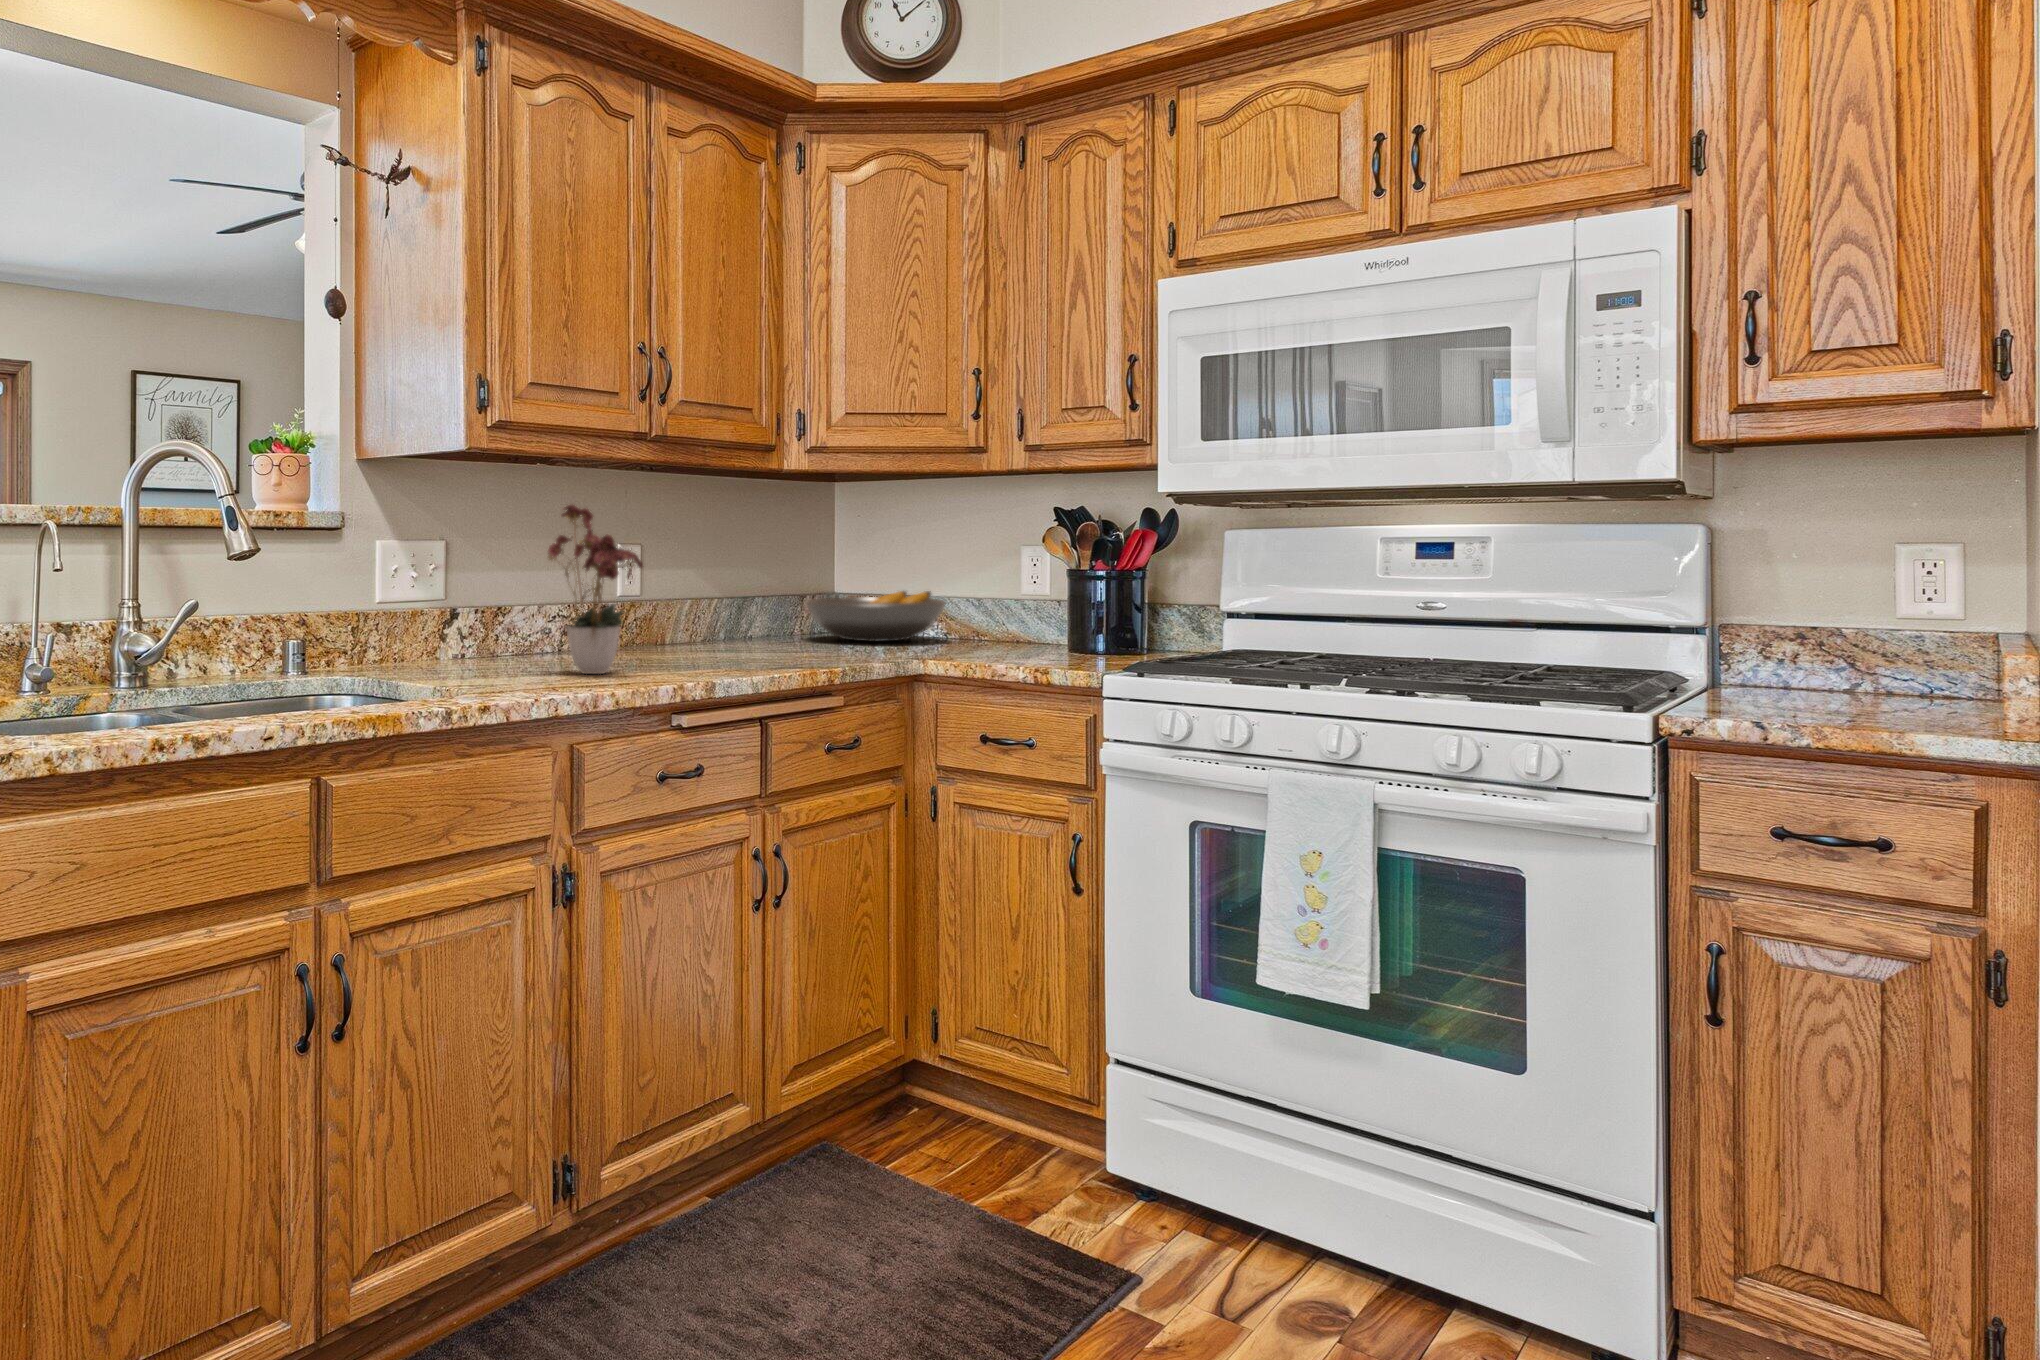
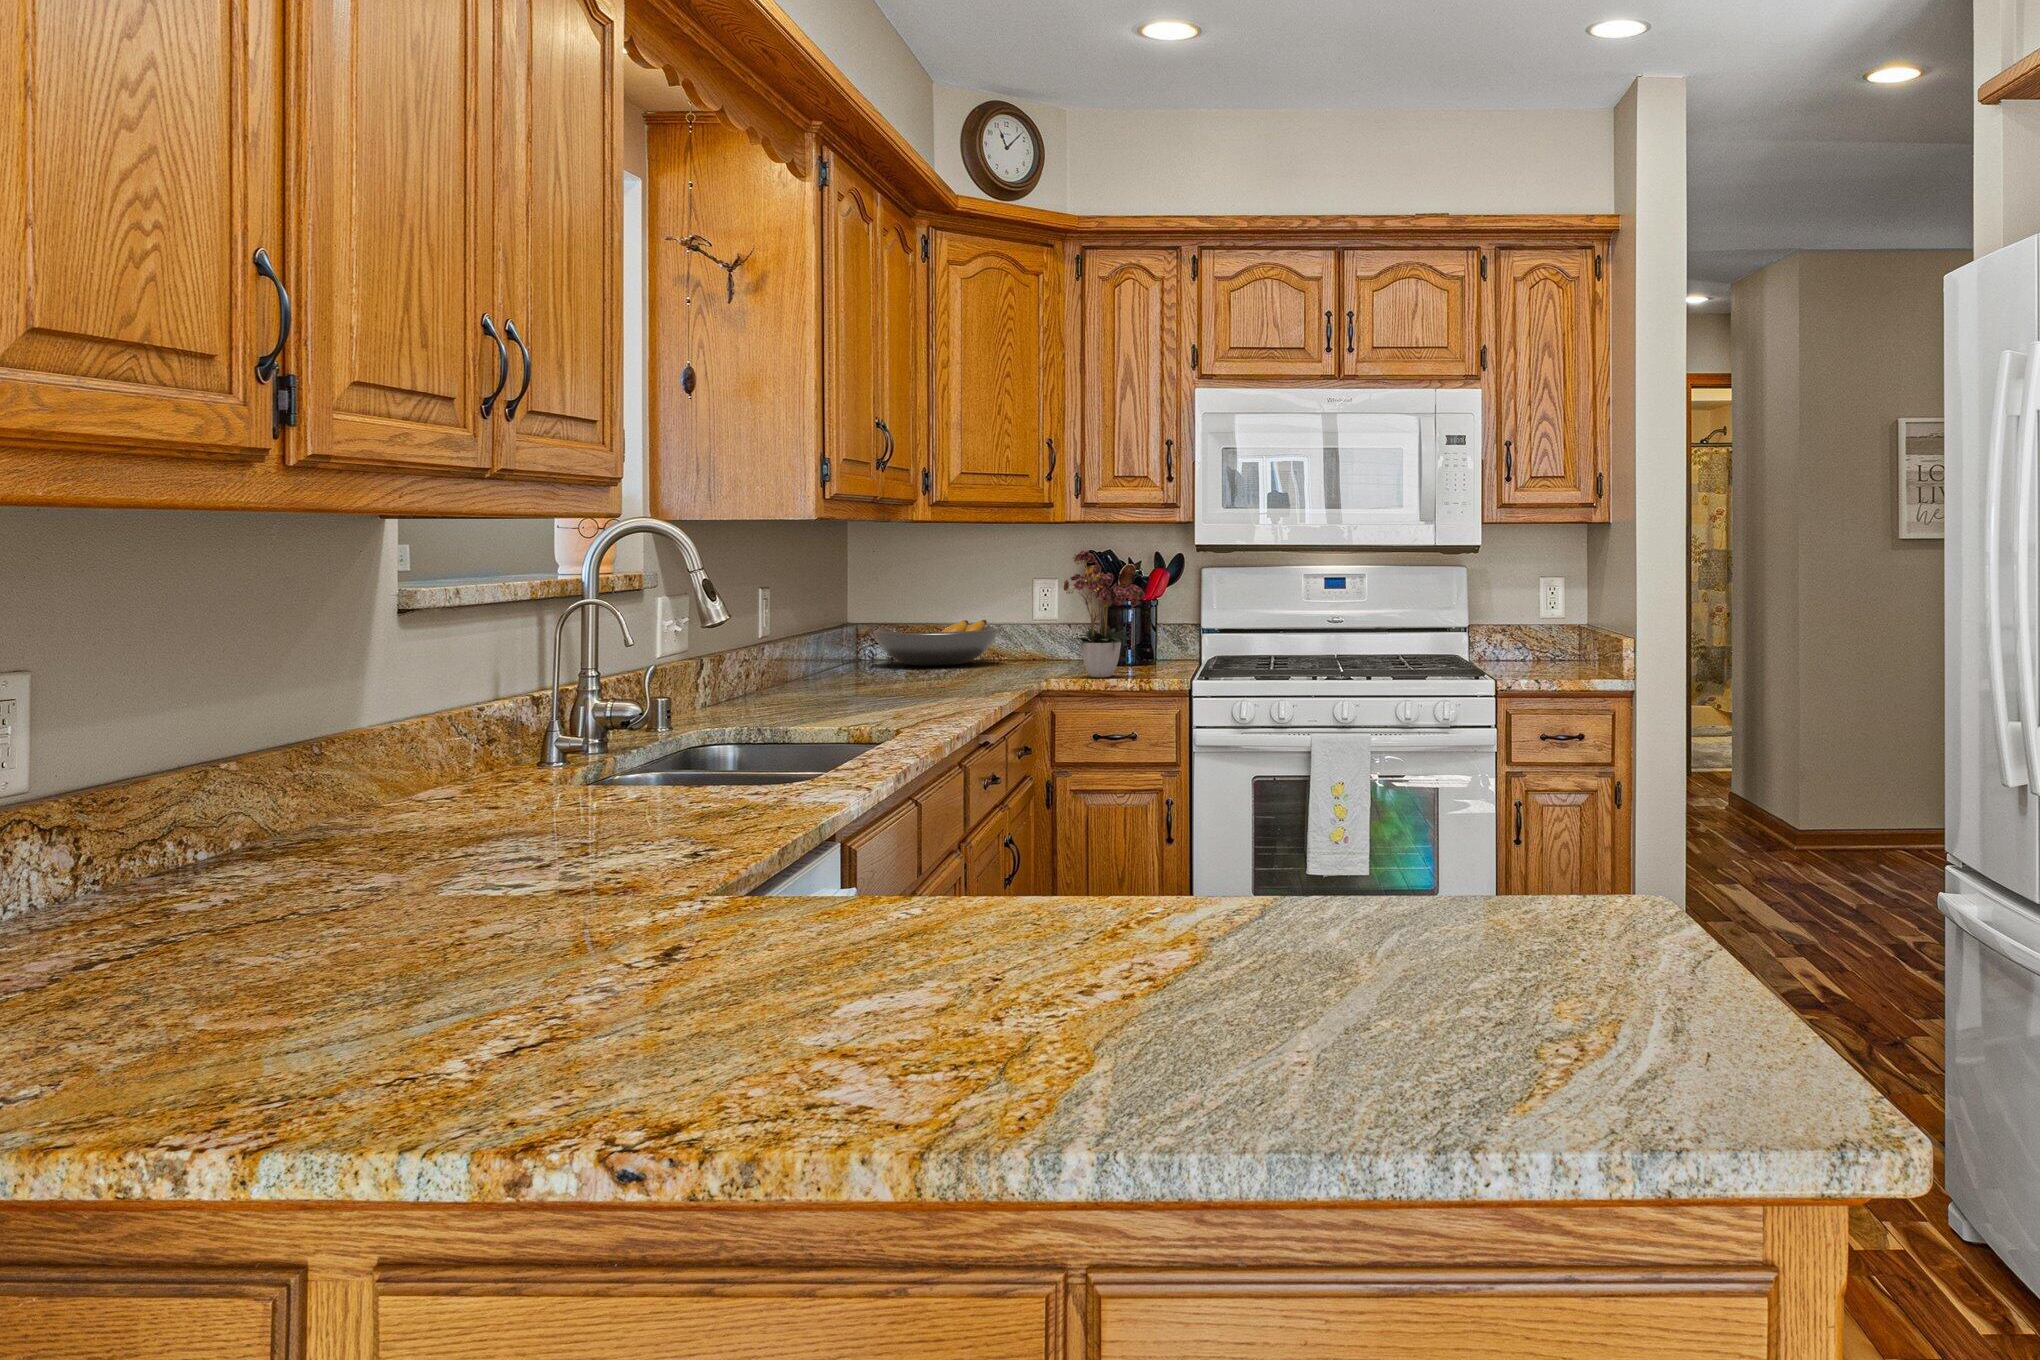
flower arrangement: present [548,504,643,674] -> present [1064,550,1145,677]

